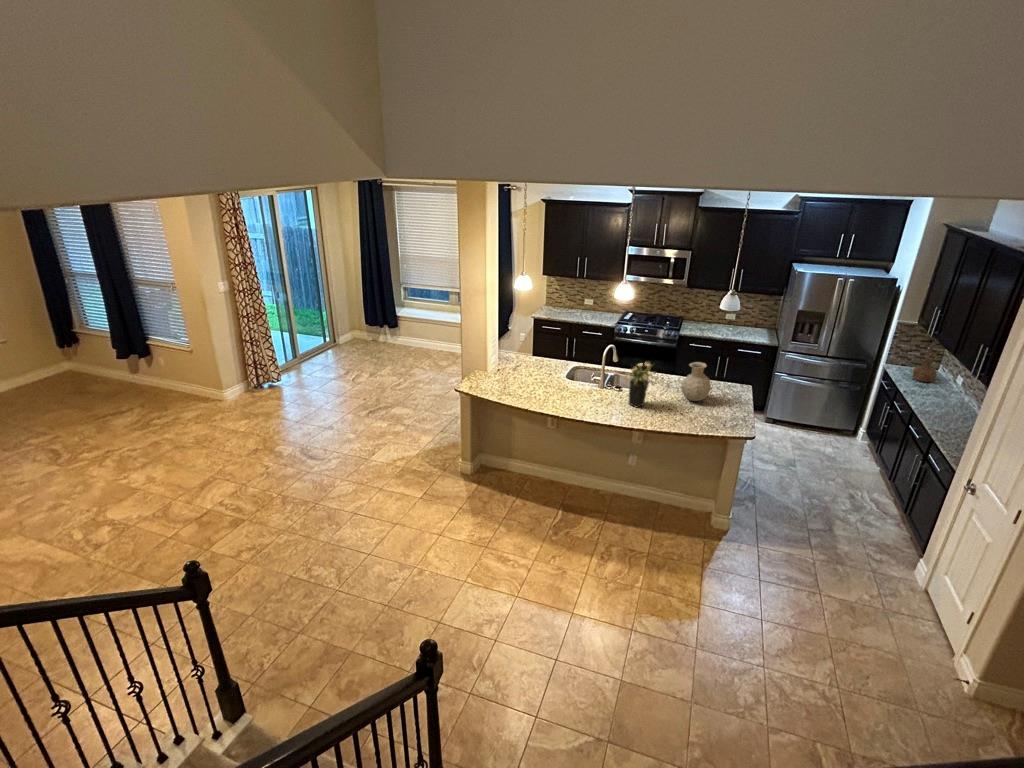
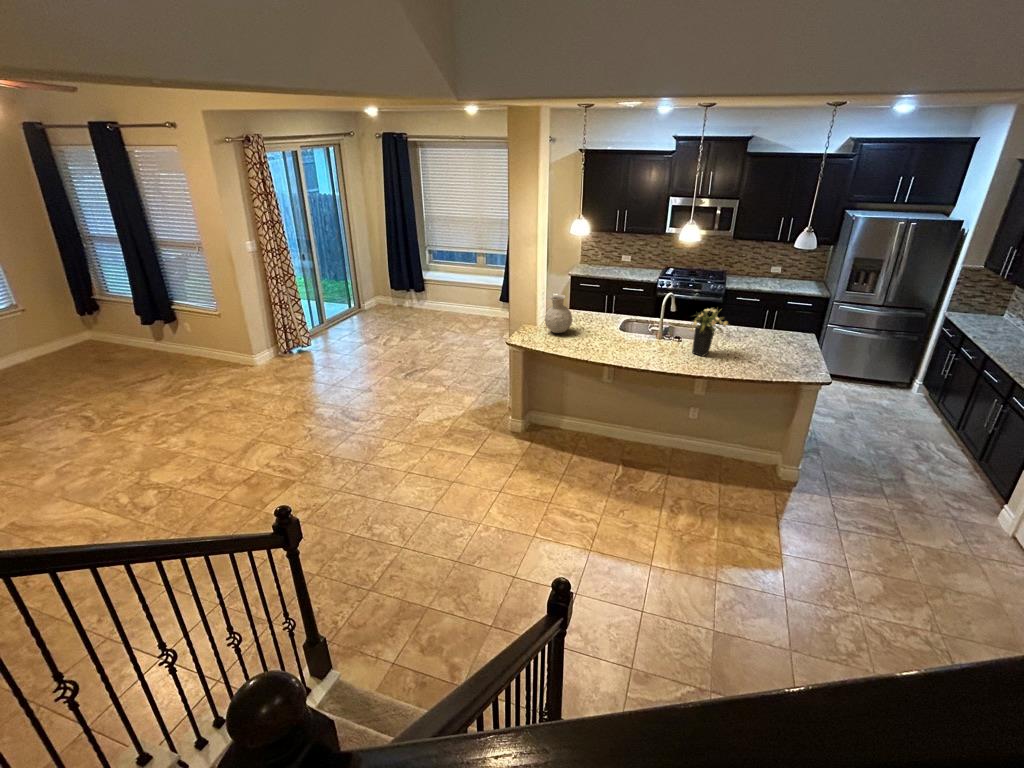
bottle: present [913,357,937,382] -> none [980,301,1007,328]
vase: present [681,362,711,401] -> present [545,295,573,333]

